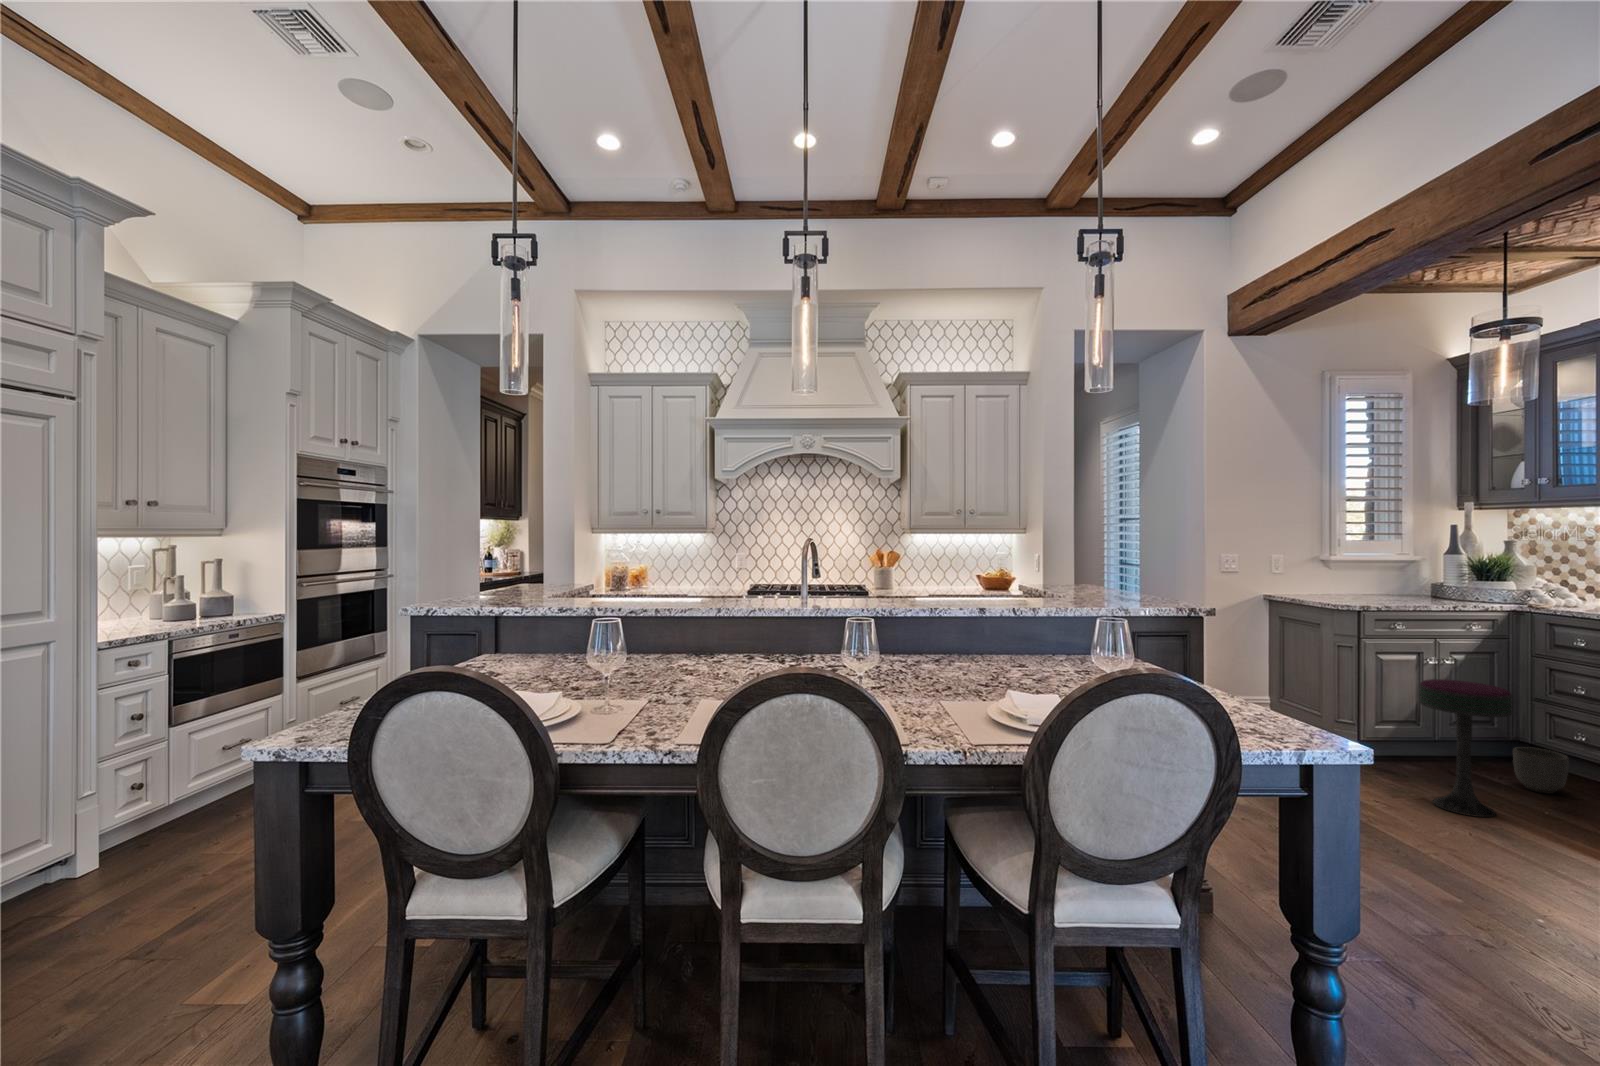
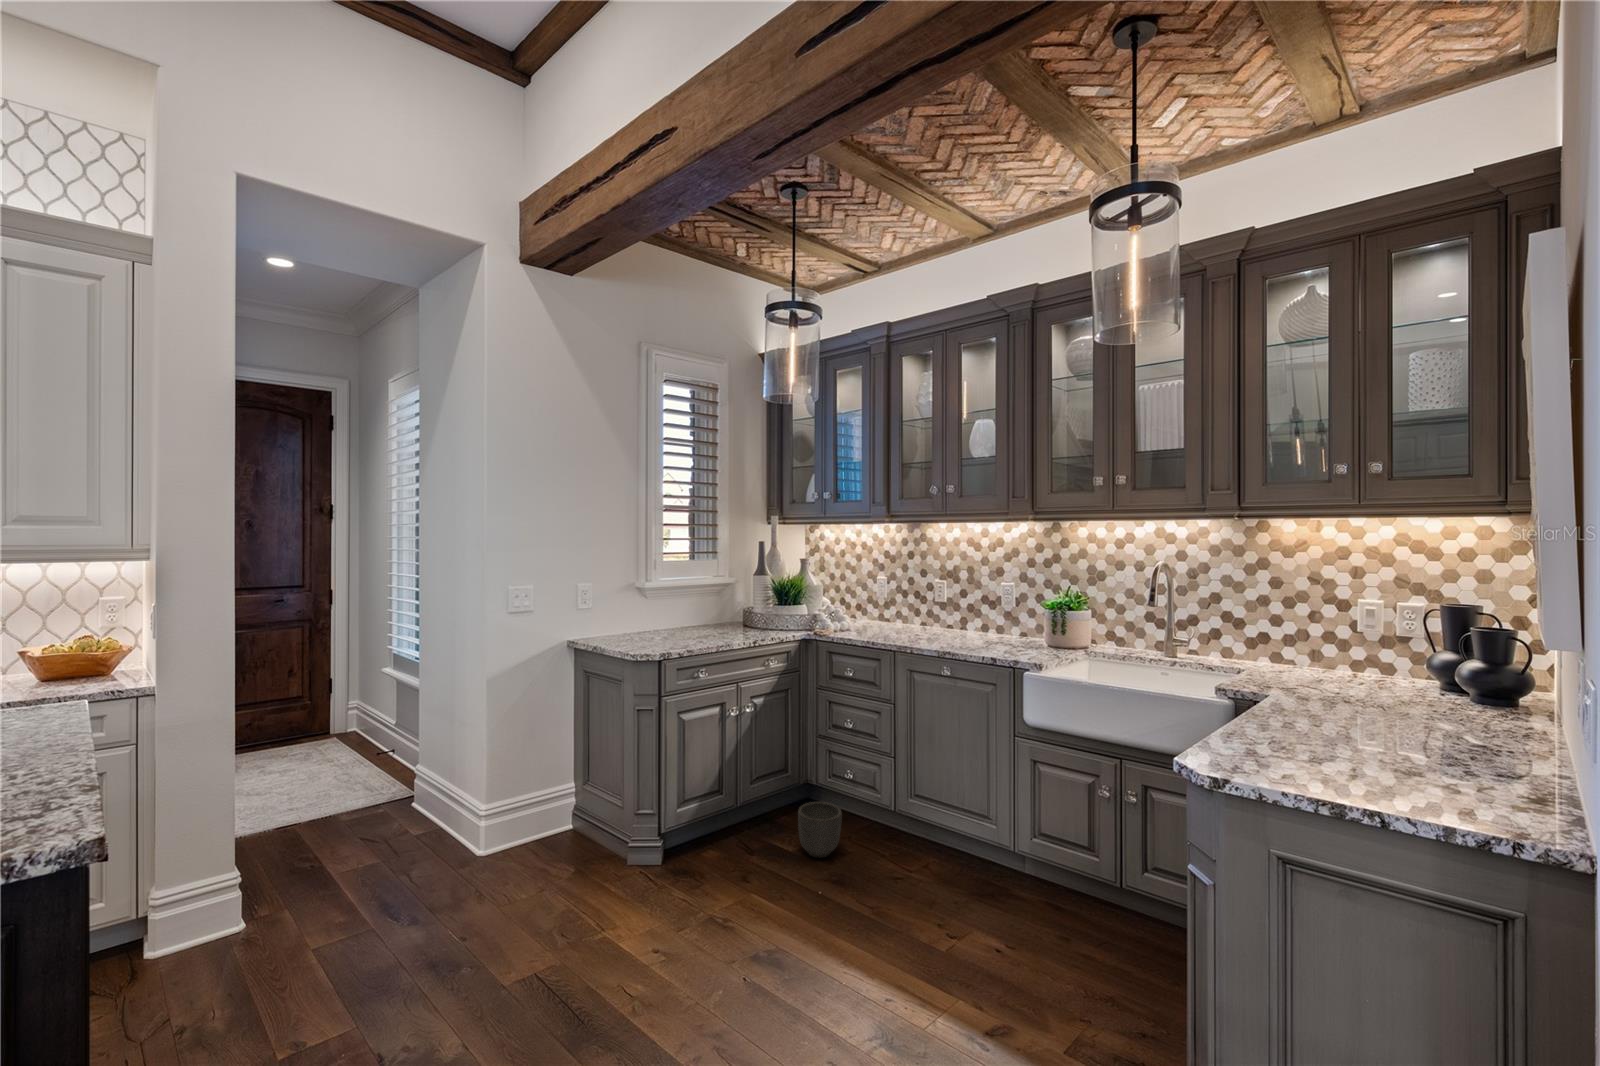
bar stool: present [1419,679,1512,817] -> none [705,757,795,950]

